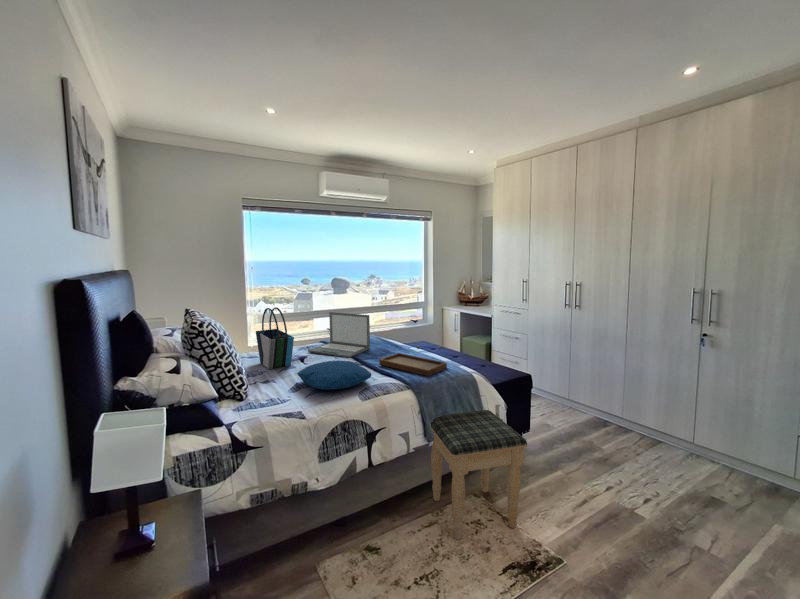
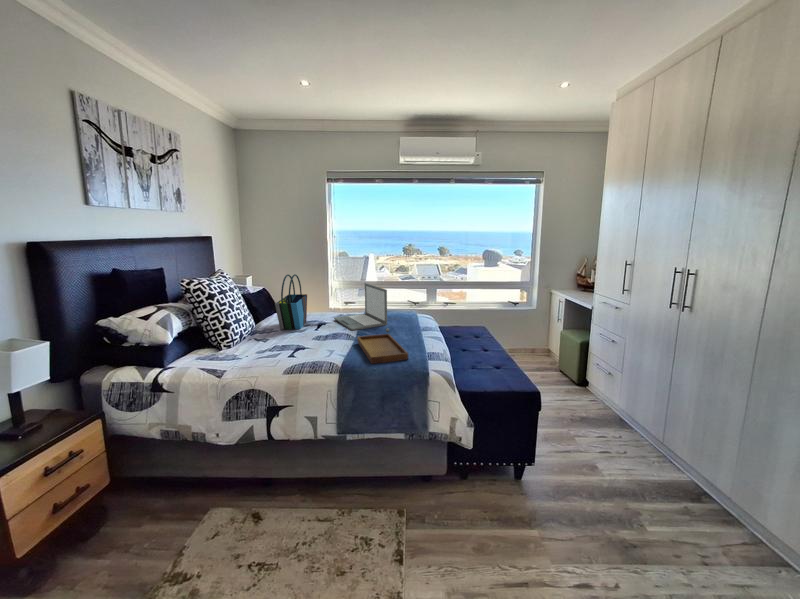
pillow: present [297,360,371,390] -> none [254,330,325,358]
footstool: present [431,410,527,540] -> none [313,409,429,568]

